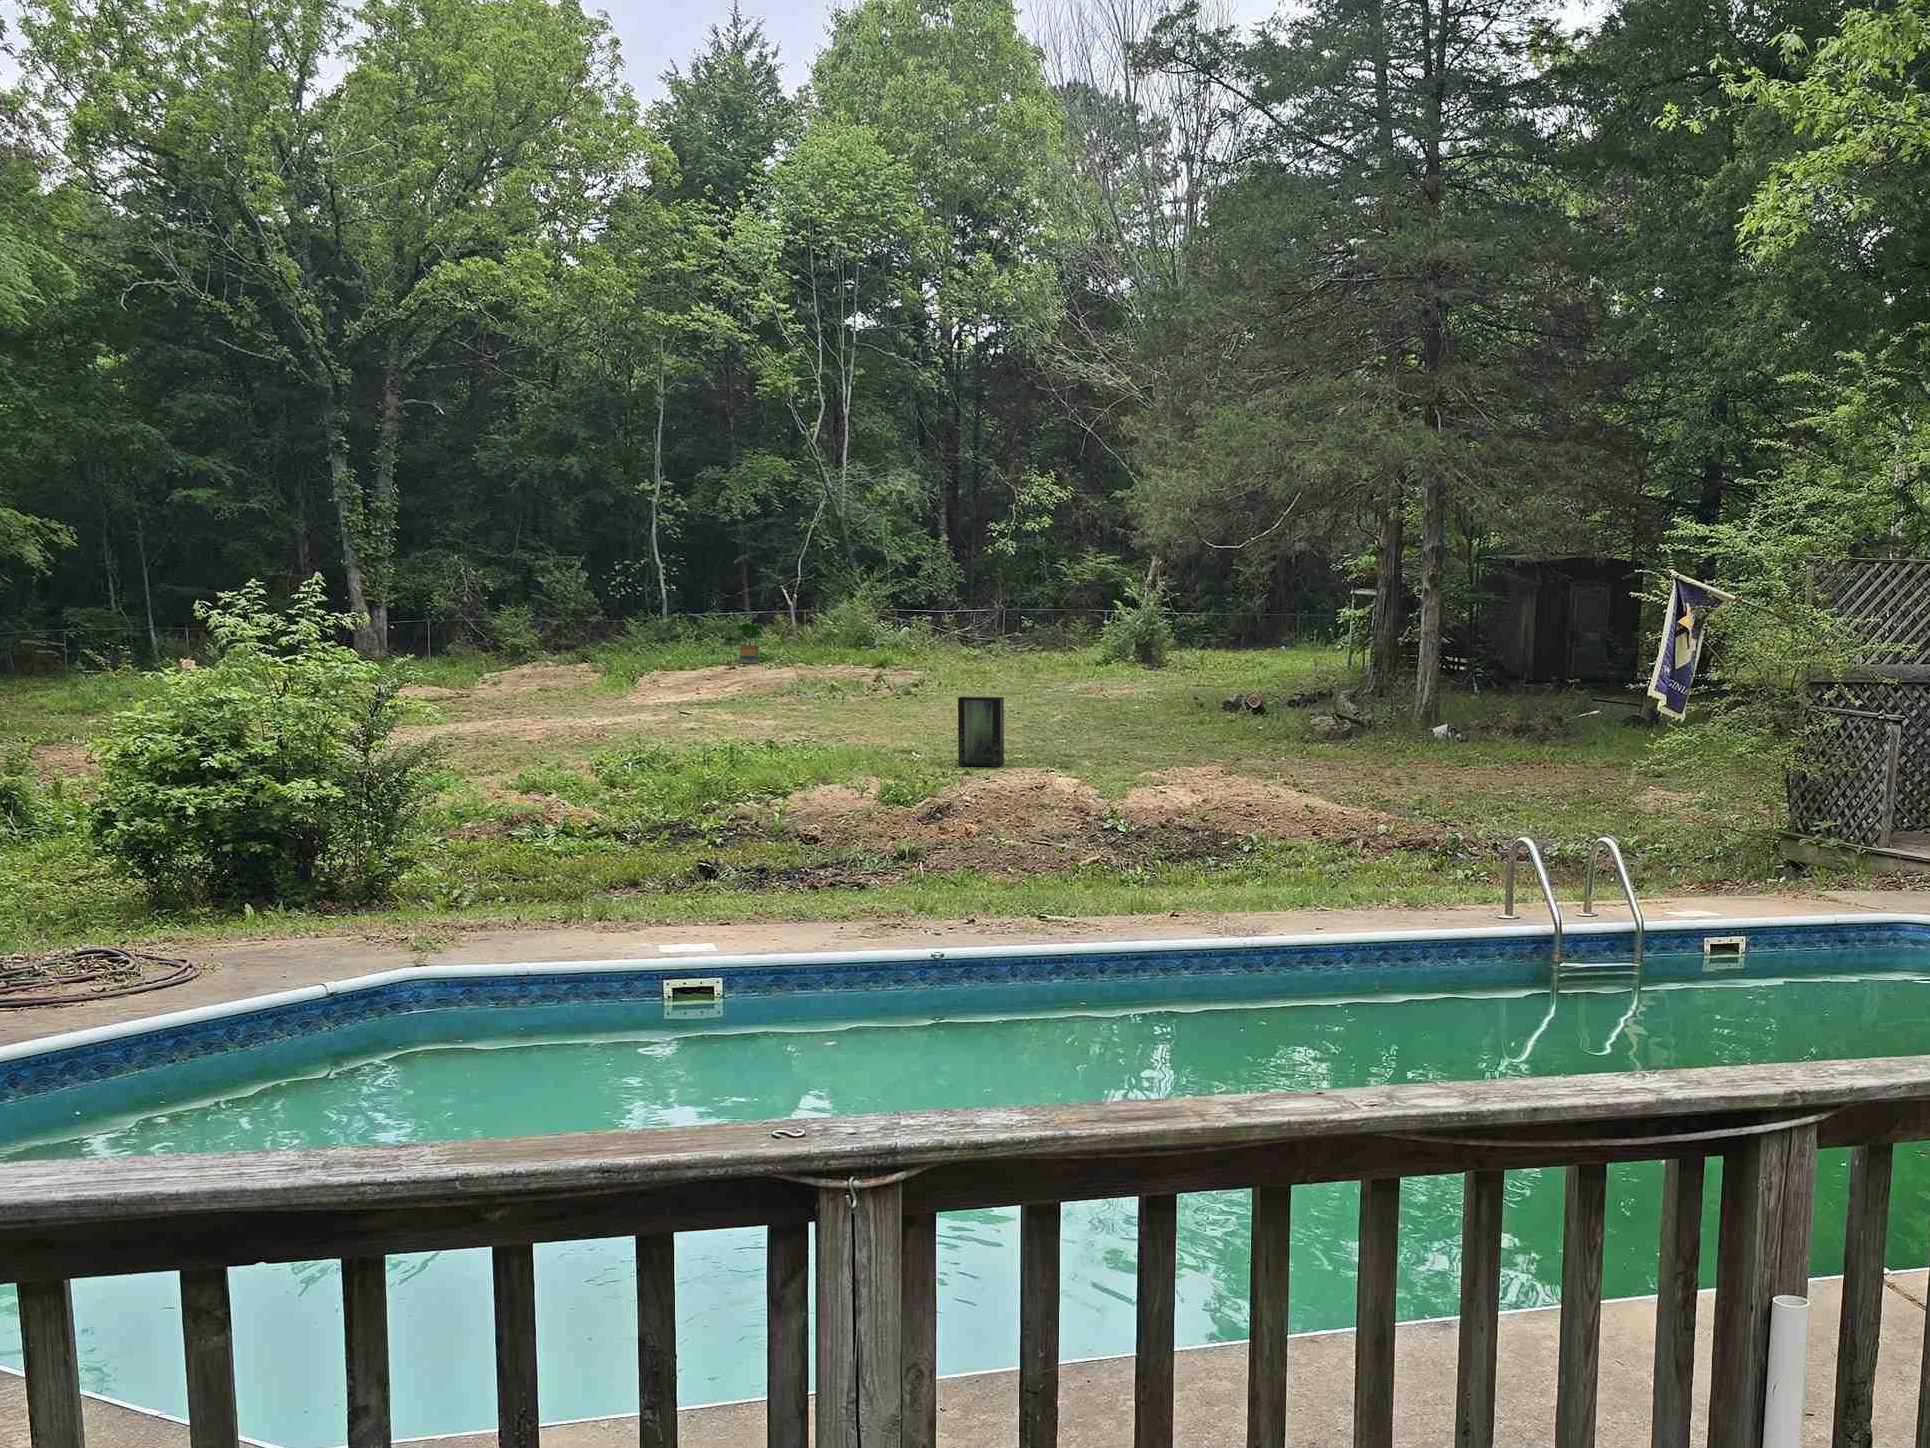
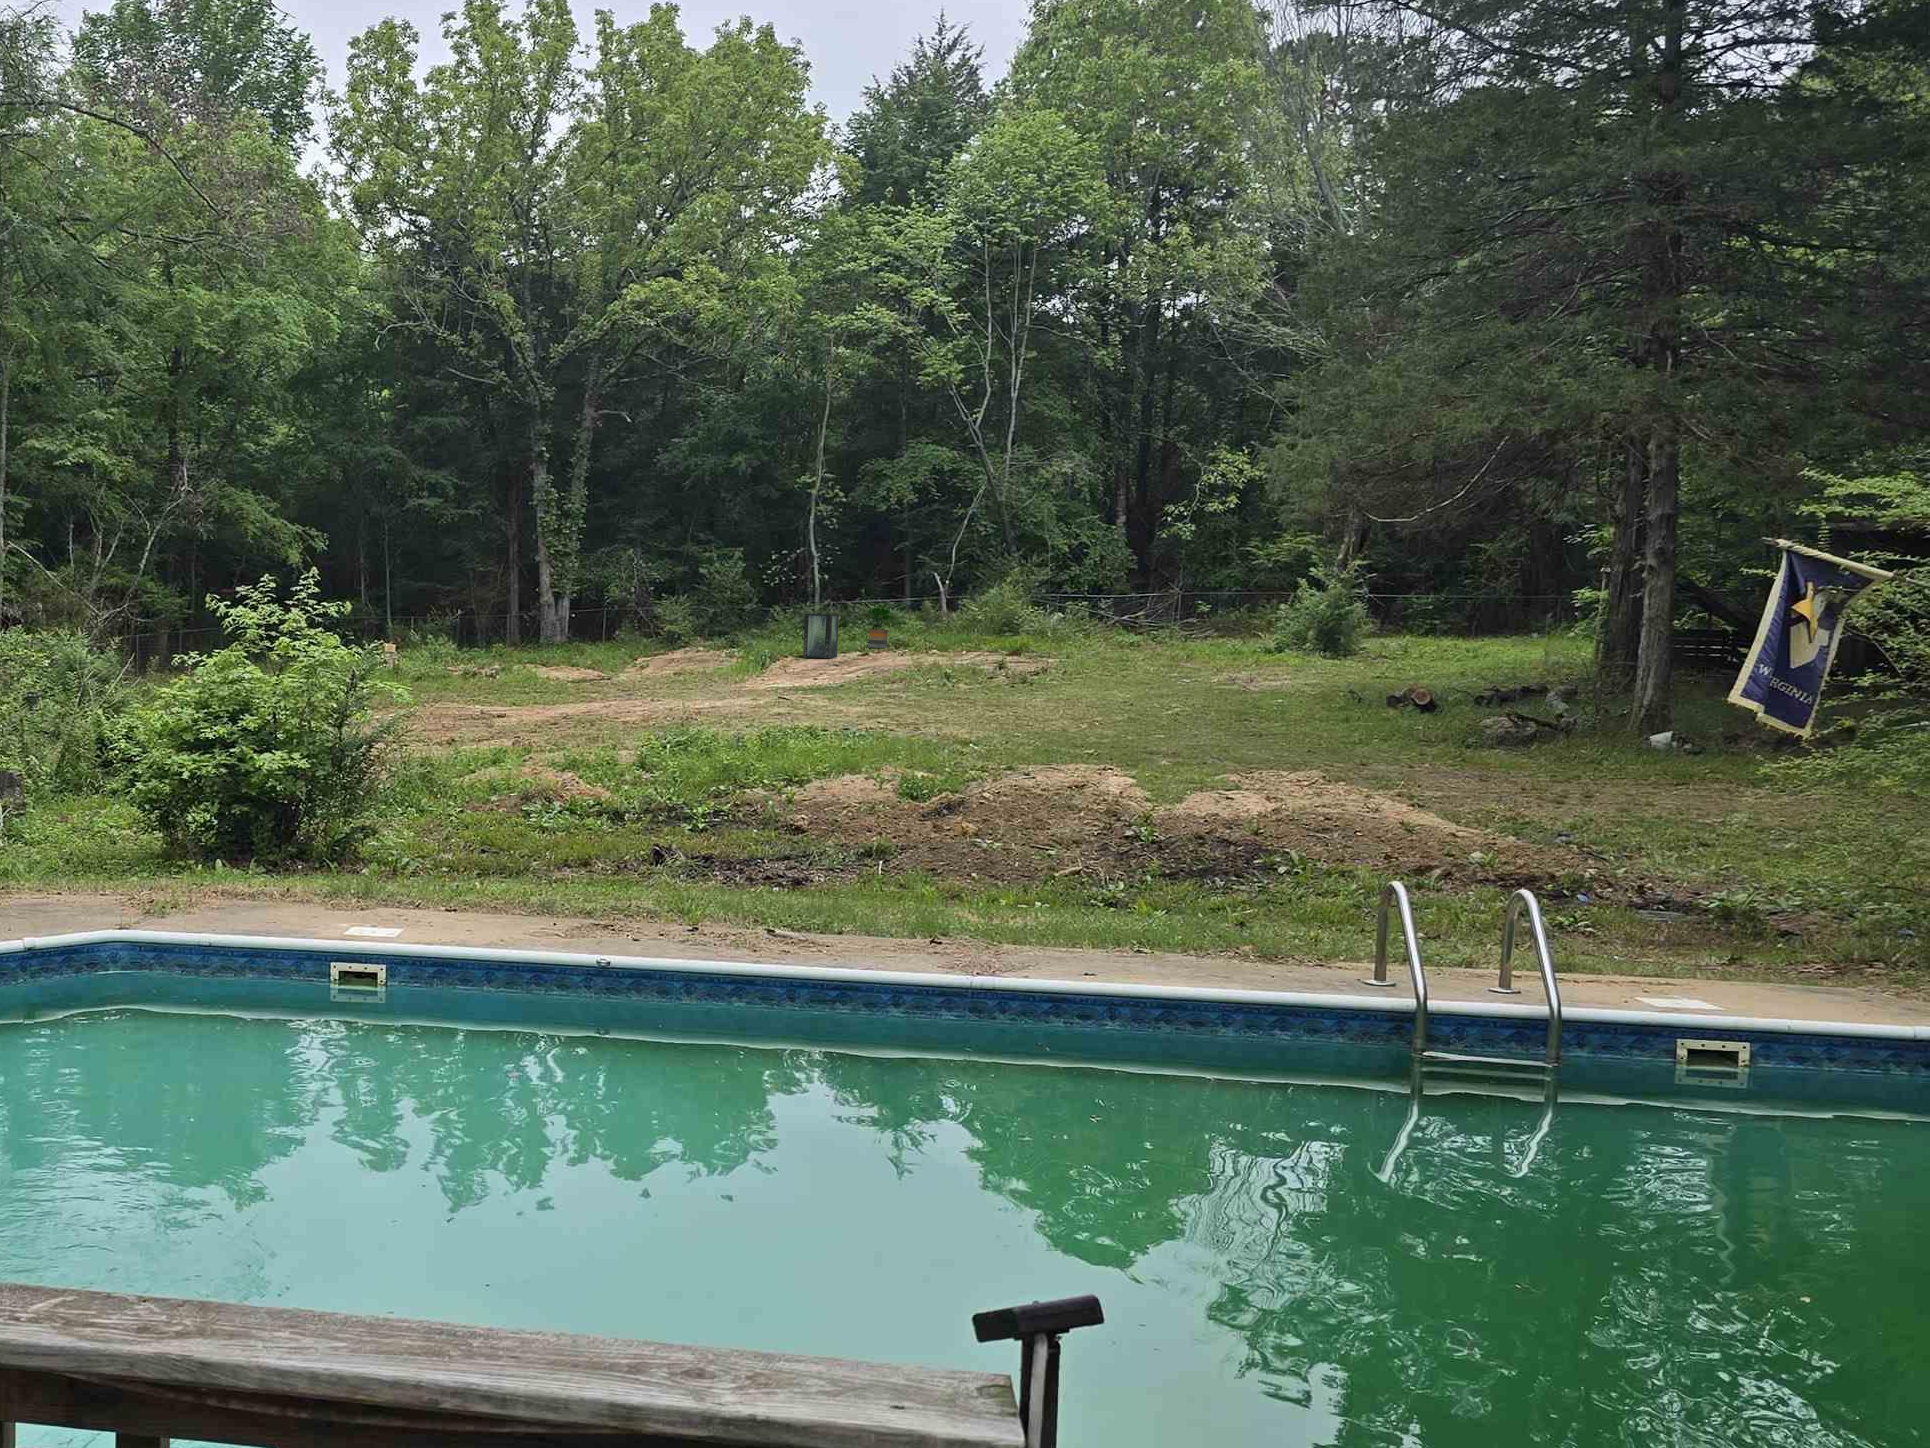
storage box: present [958,696,1004,767] -> present [803,614,839,658]

